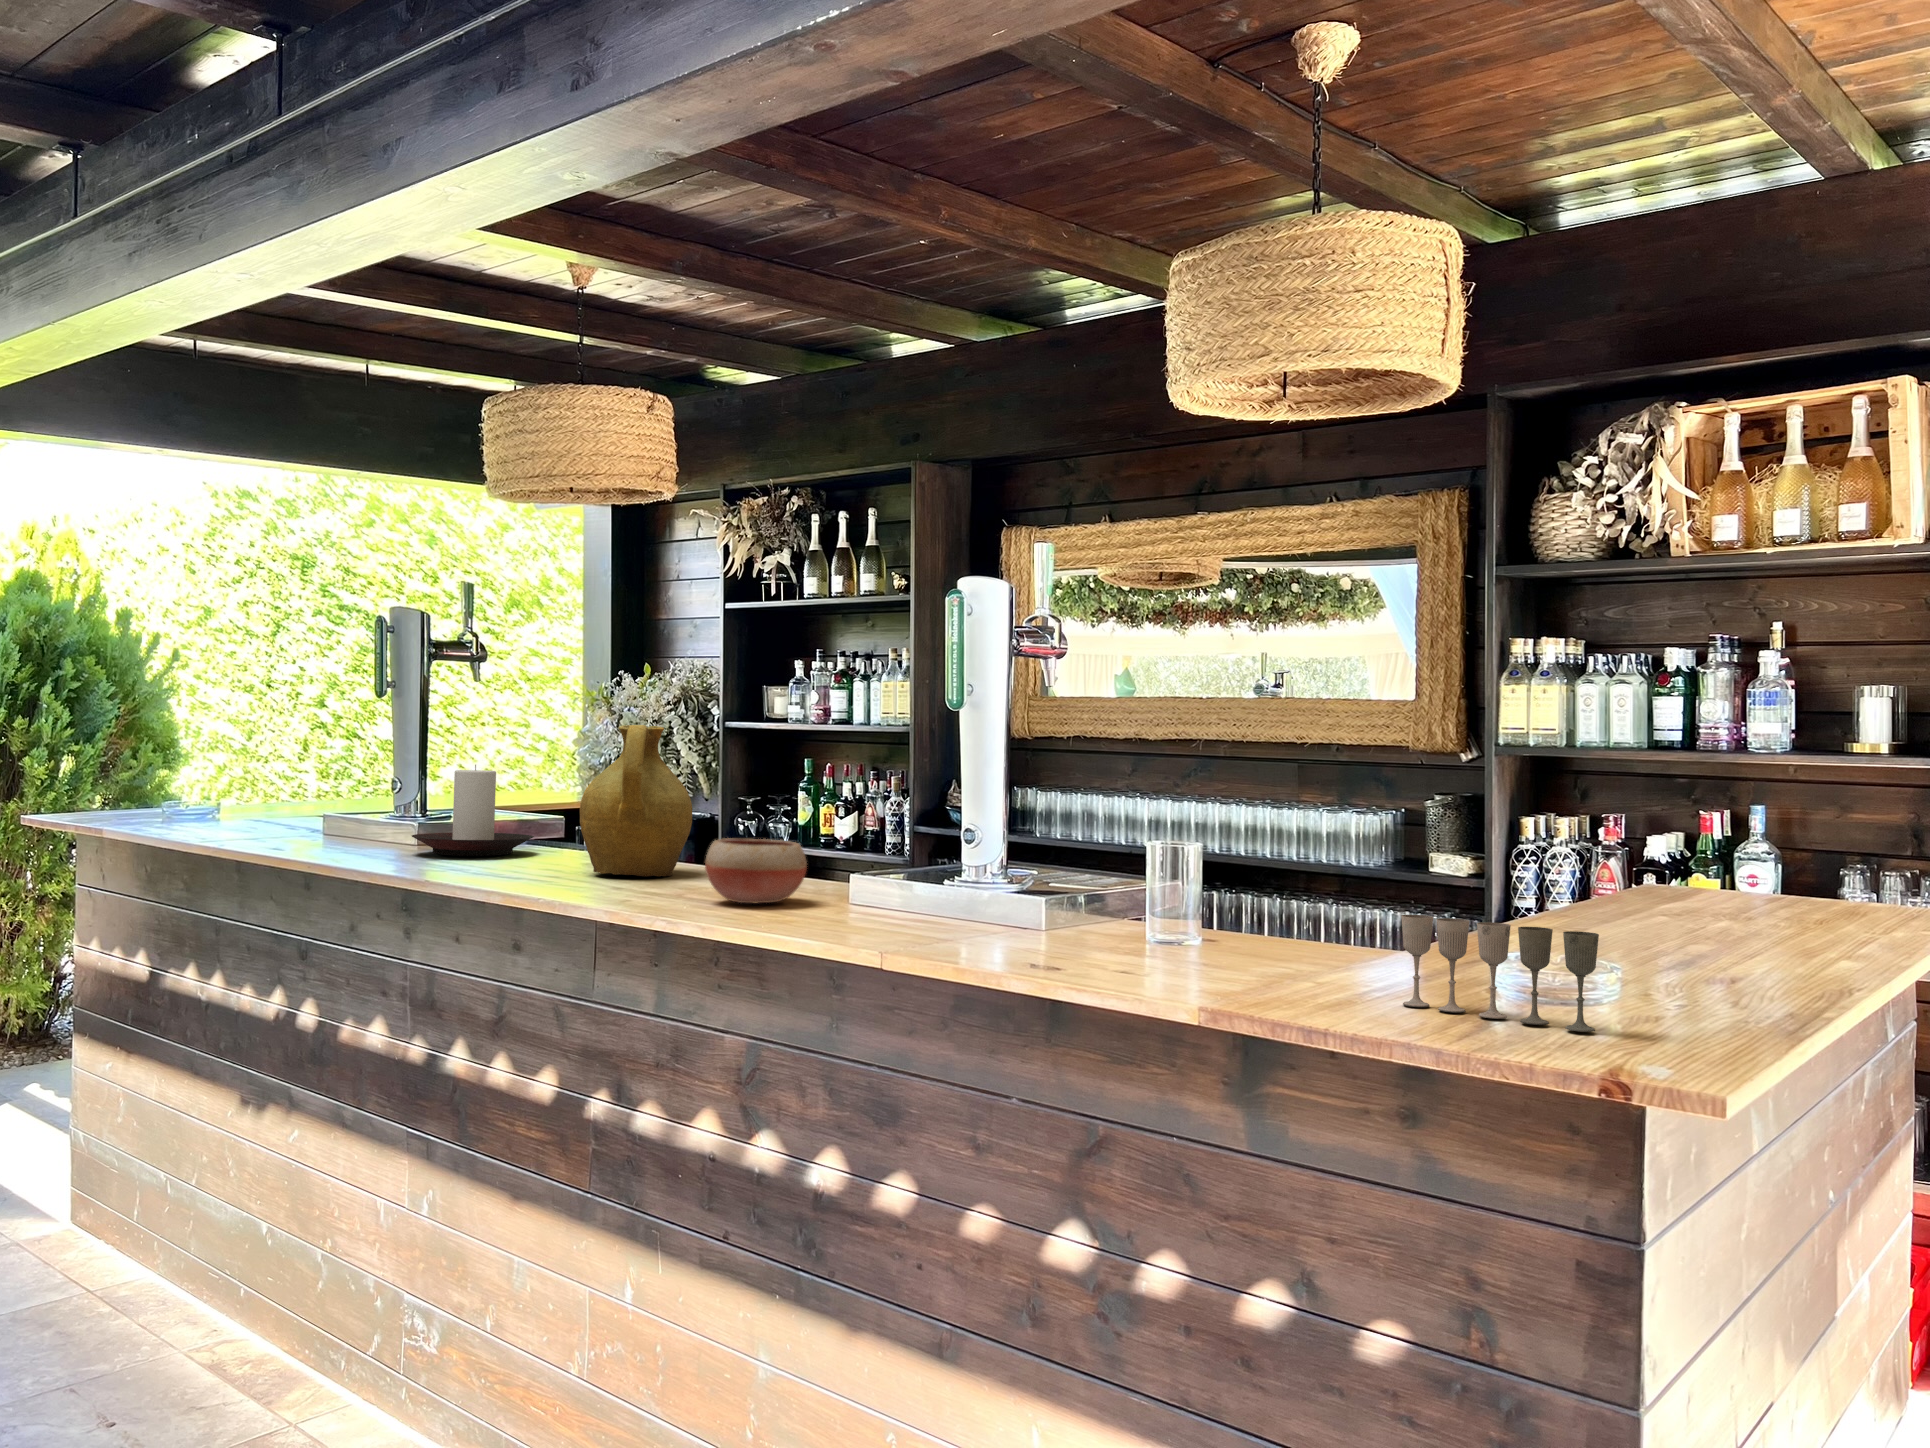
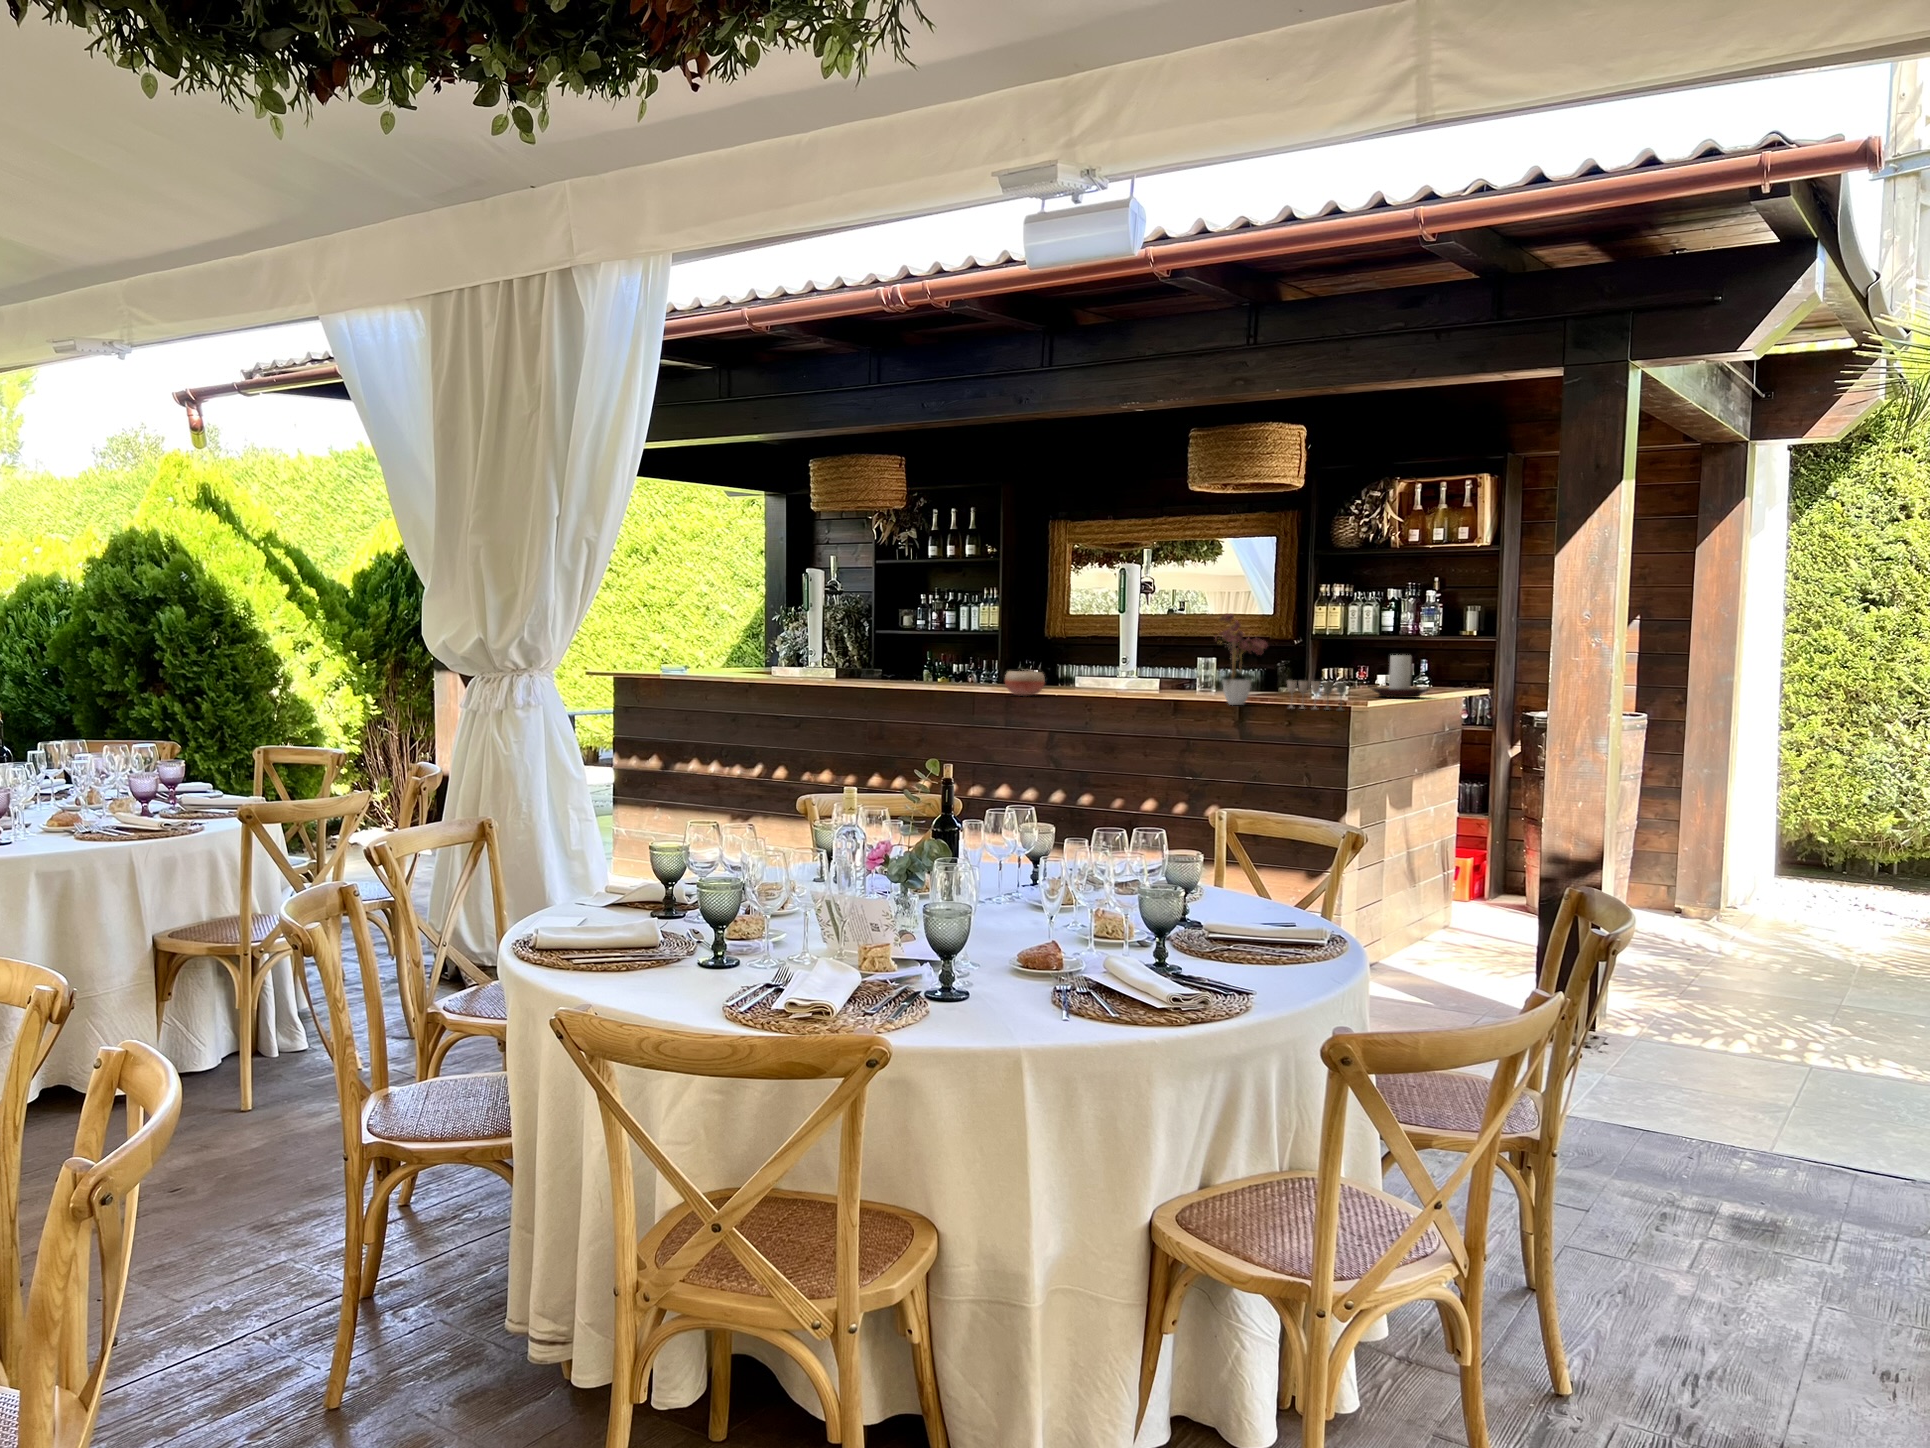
flower arrangement: none [1178,689,1363,975] -> present [1215,614,1268,705]
pitcher: present [580,725,692,876] -> none [925,626,973,691]
candle holder: present [412,765,534,856] -> present [1371,655,1428,698]

